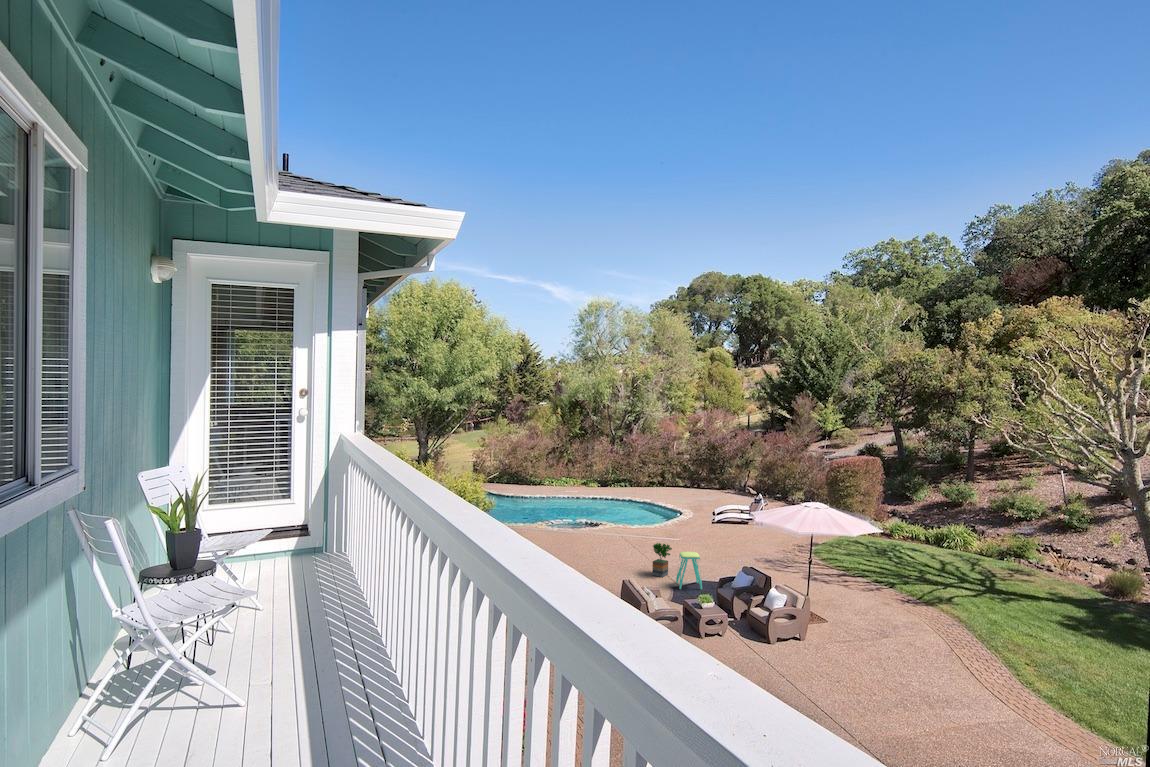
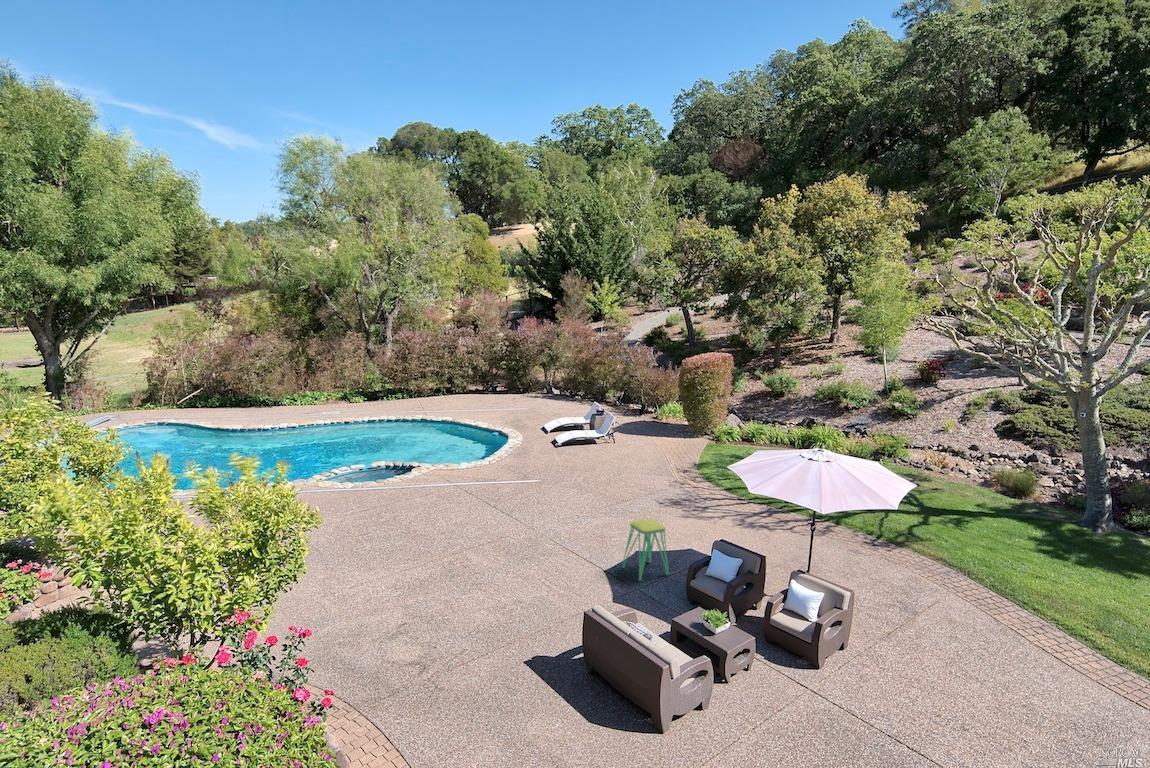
potted tree: present [652,543,672,577] -> none [572,507,605,560]

